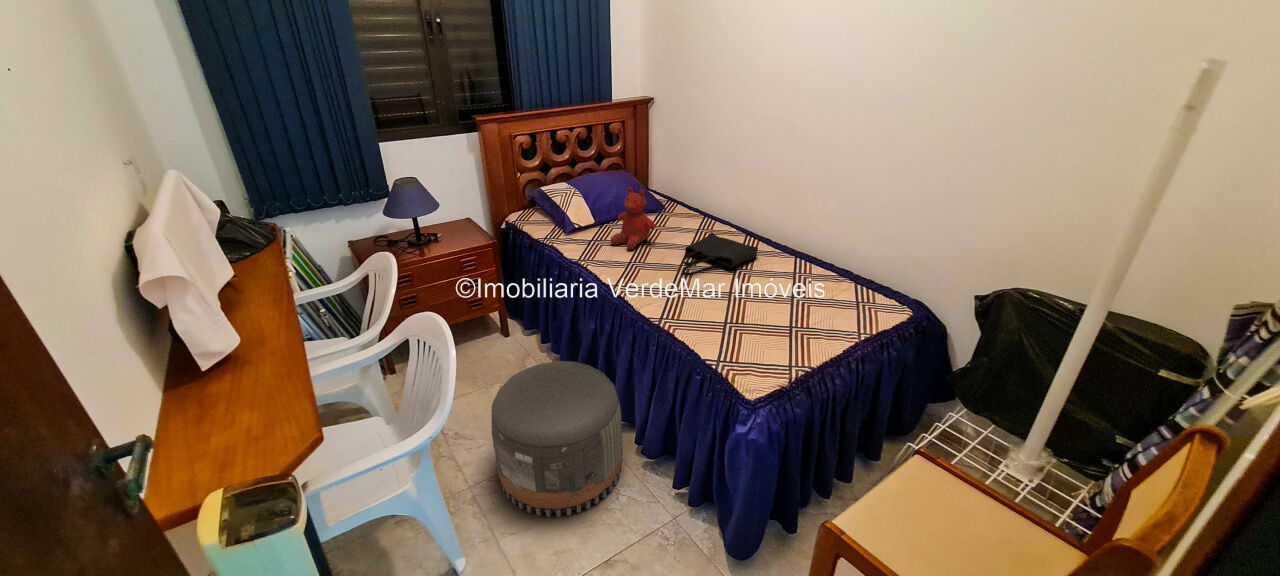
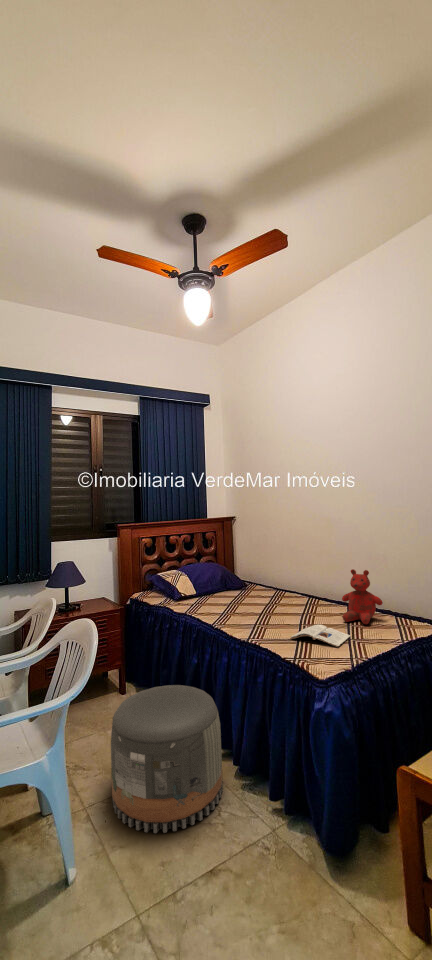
teddy bear: present [611,187,655,249] -> present [342,569,383,624]
tote bag: present [682,233,758,276] -> none [262,593,318,617]
magazine: none [716,301,794,342] -> present [290,625,350,647]

